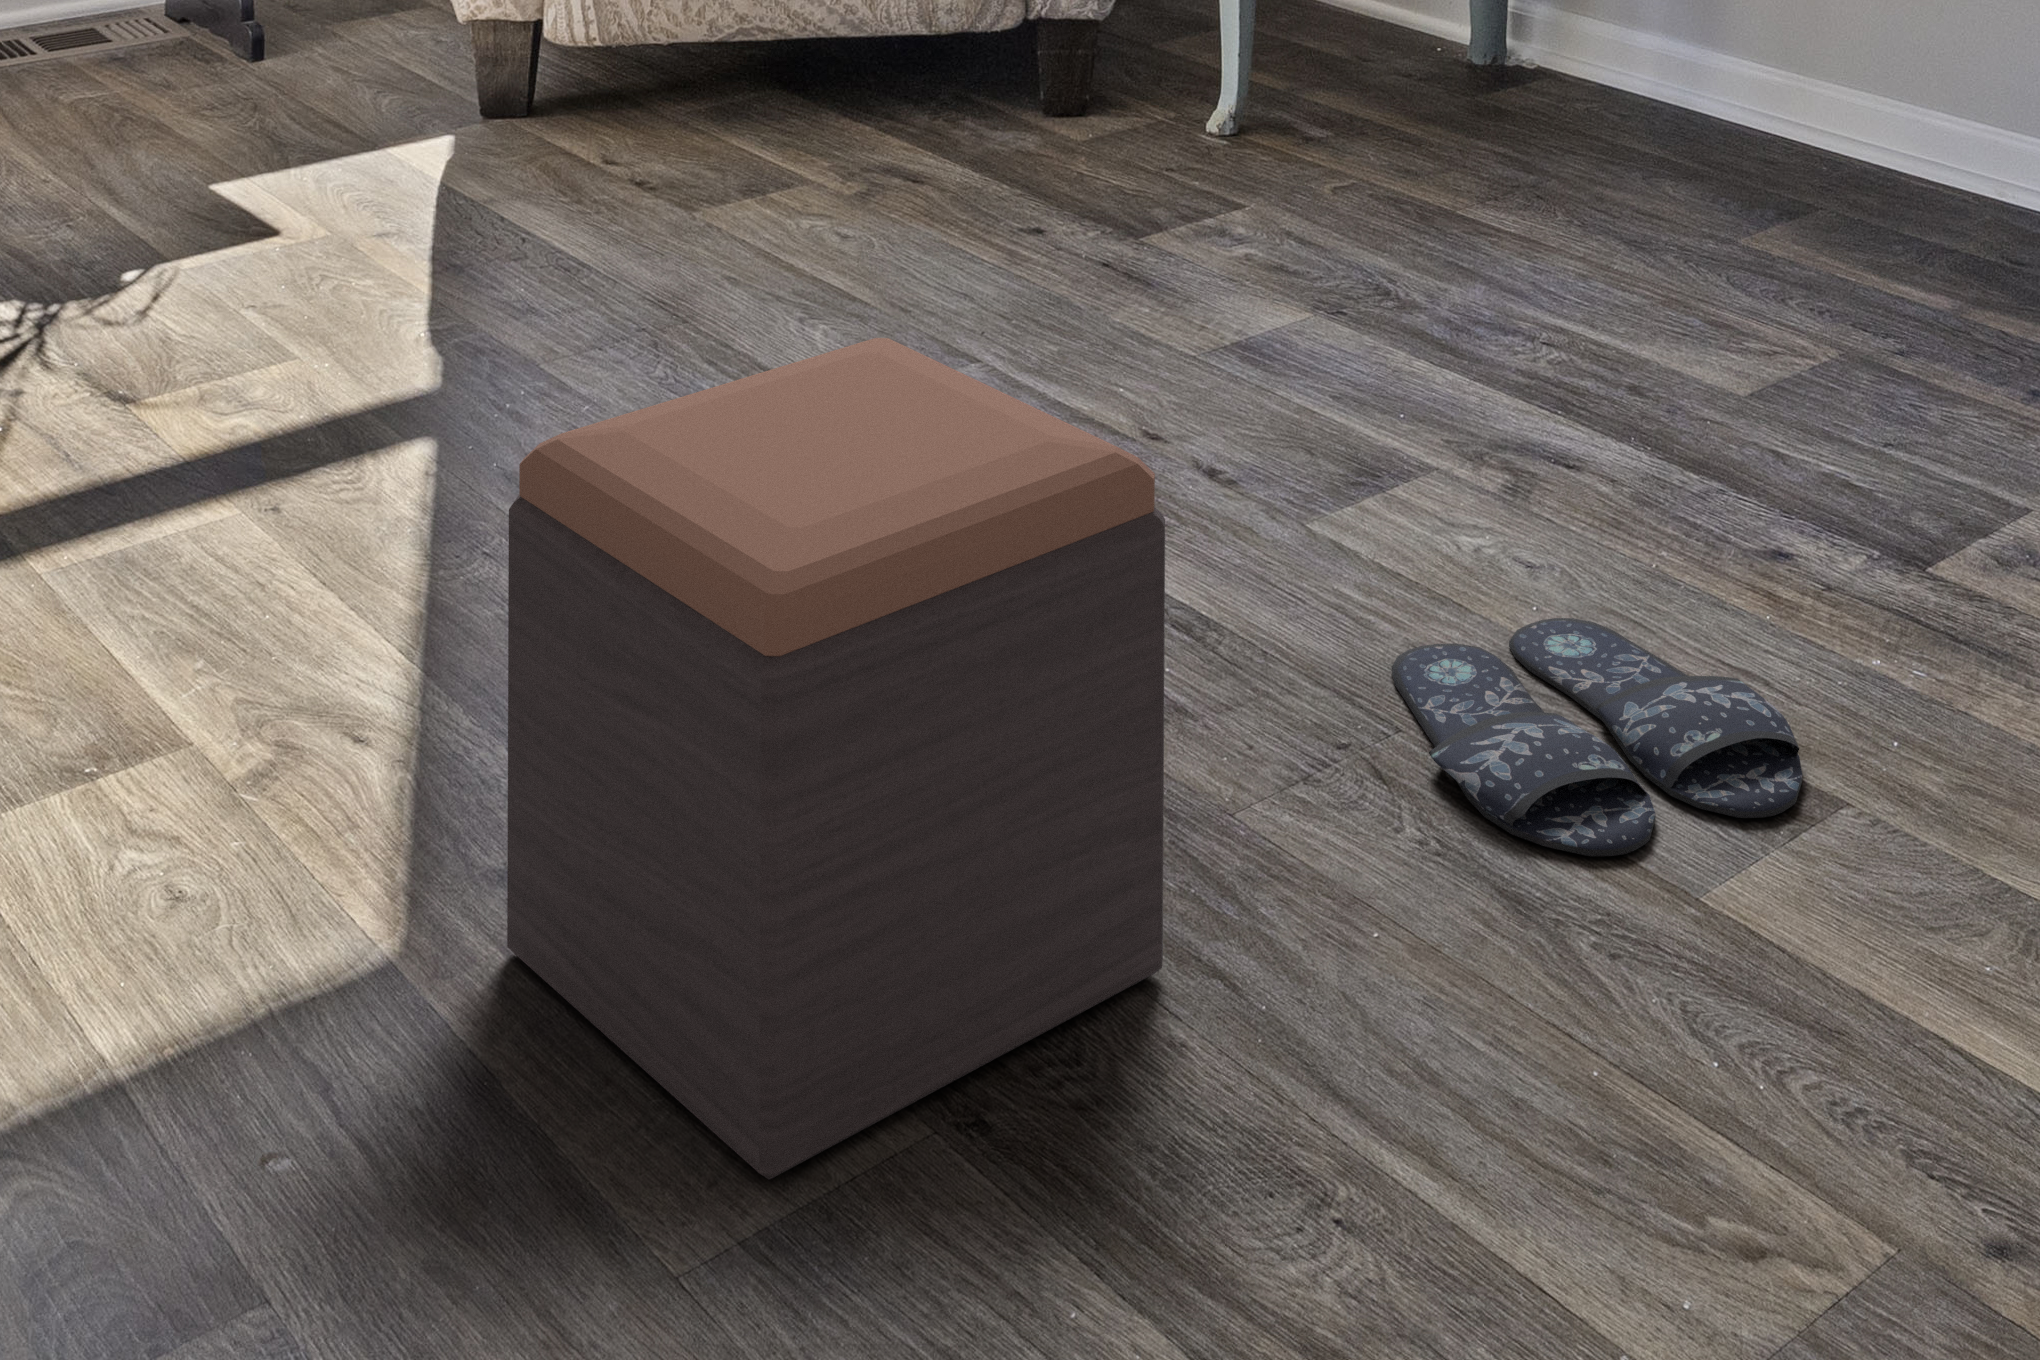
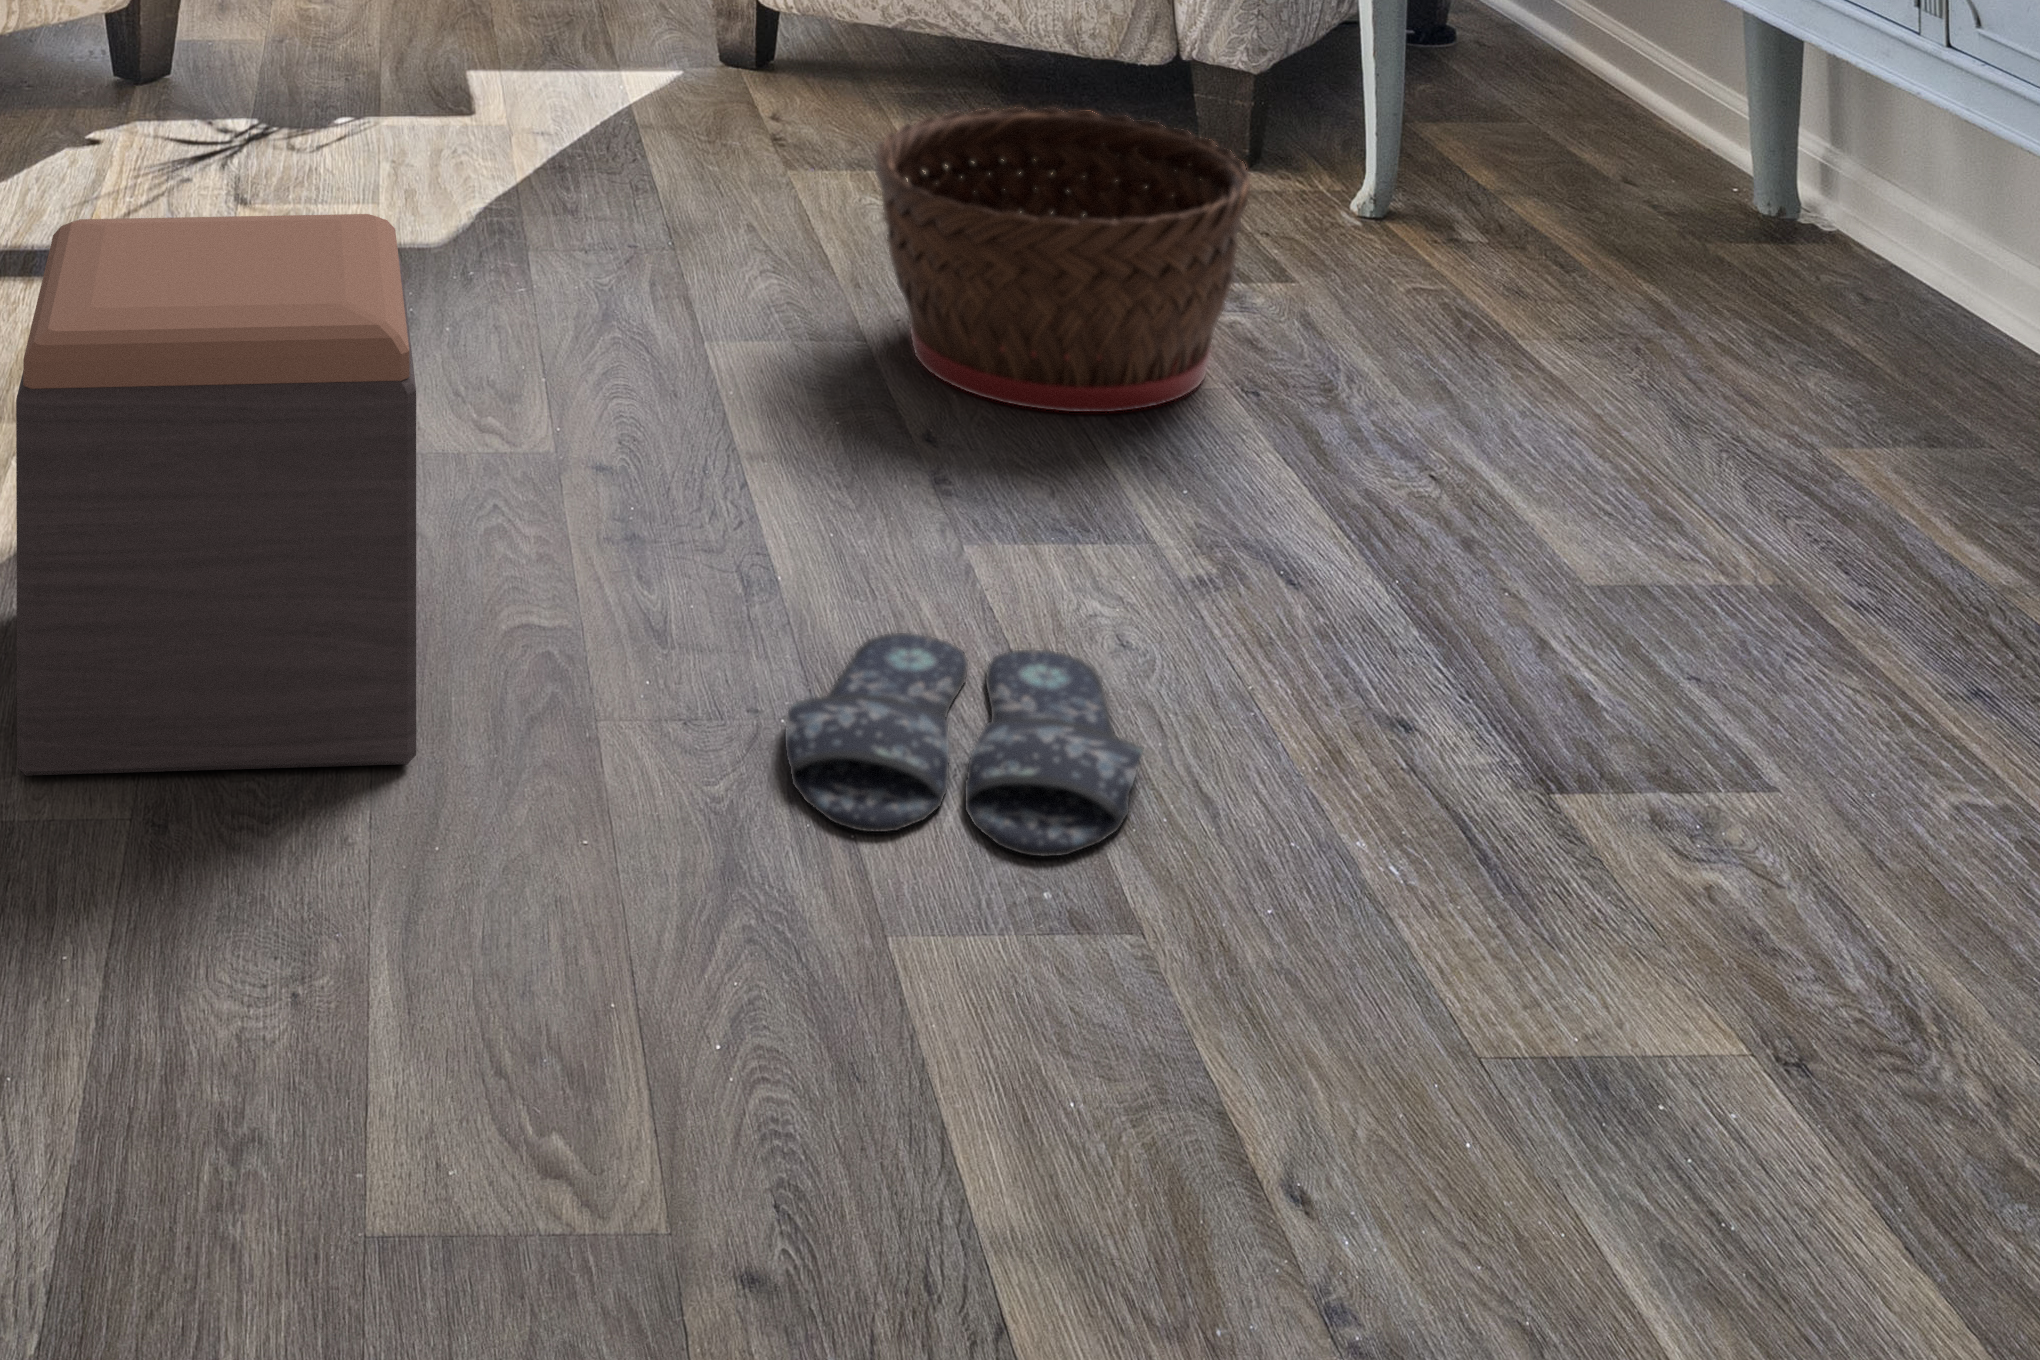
basket: none [997,84,1380,399] -> present [875,107,1250,412]

